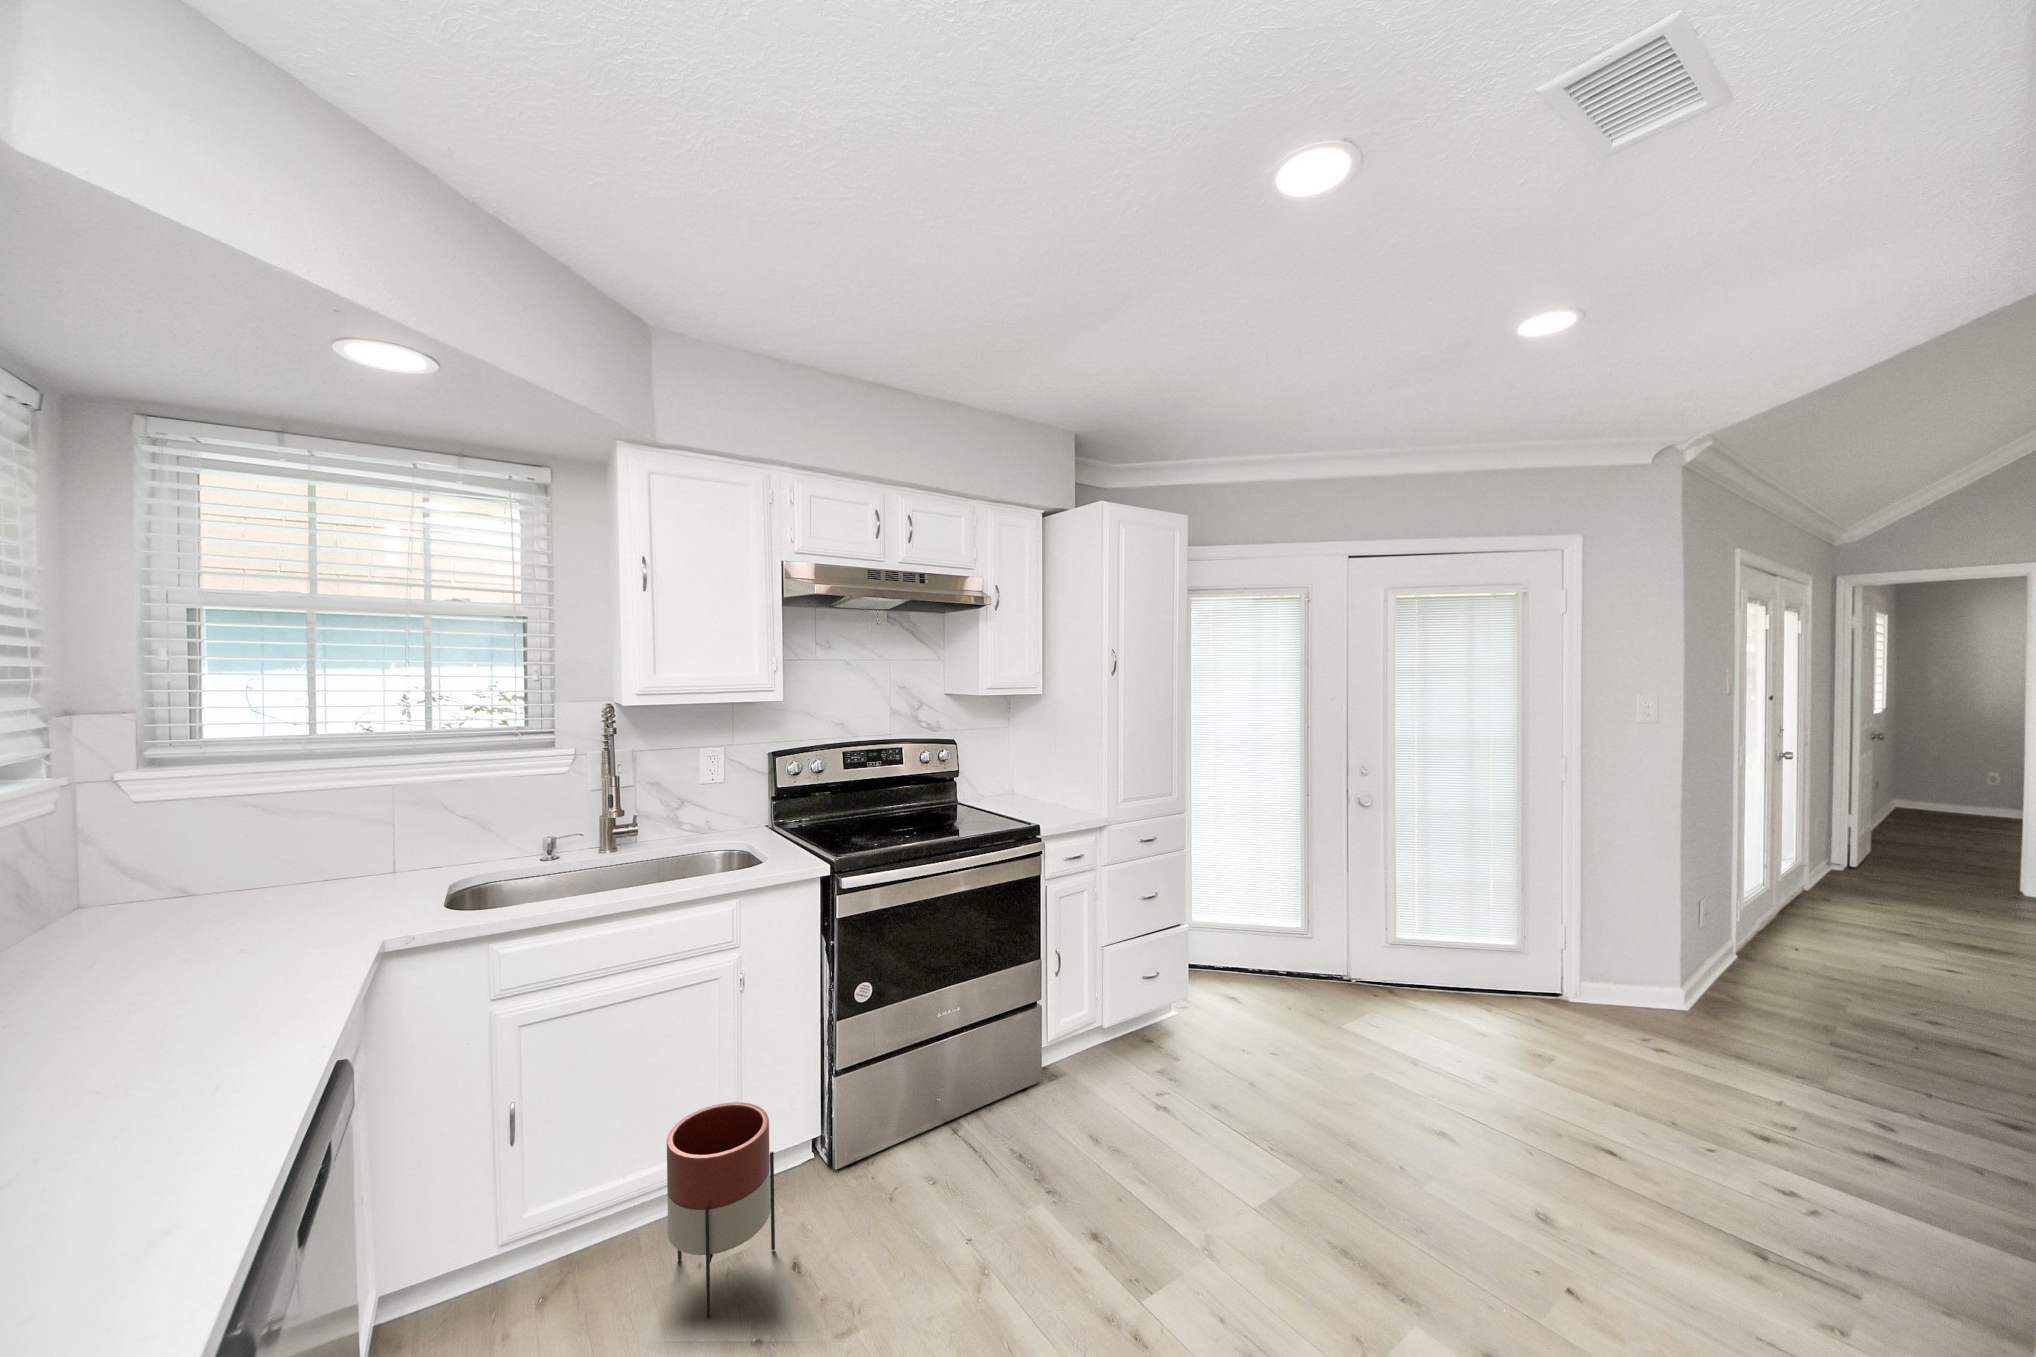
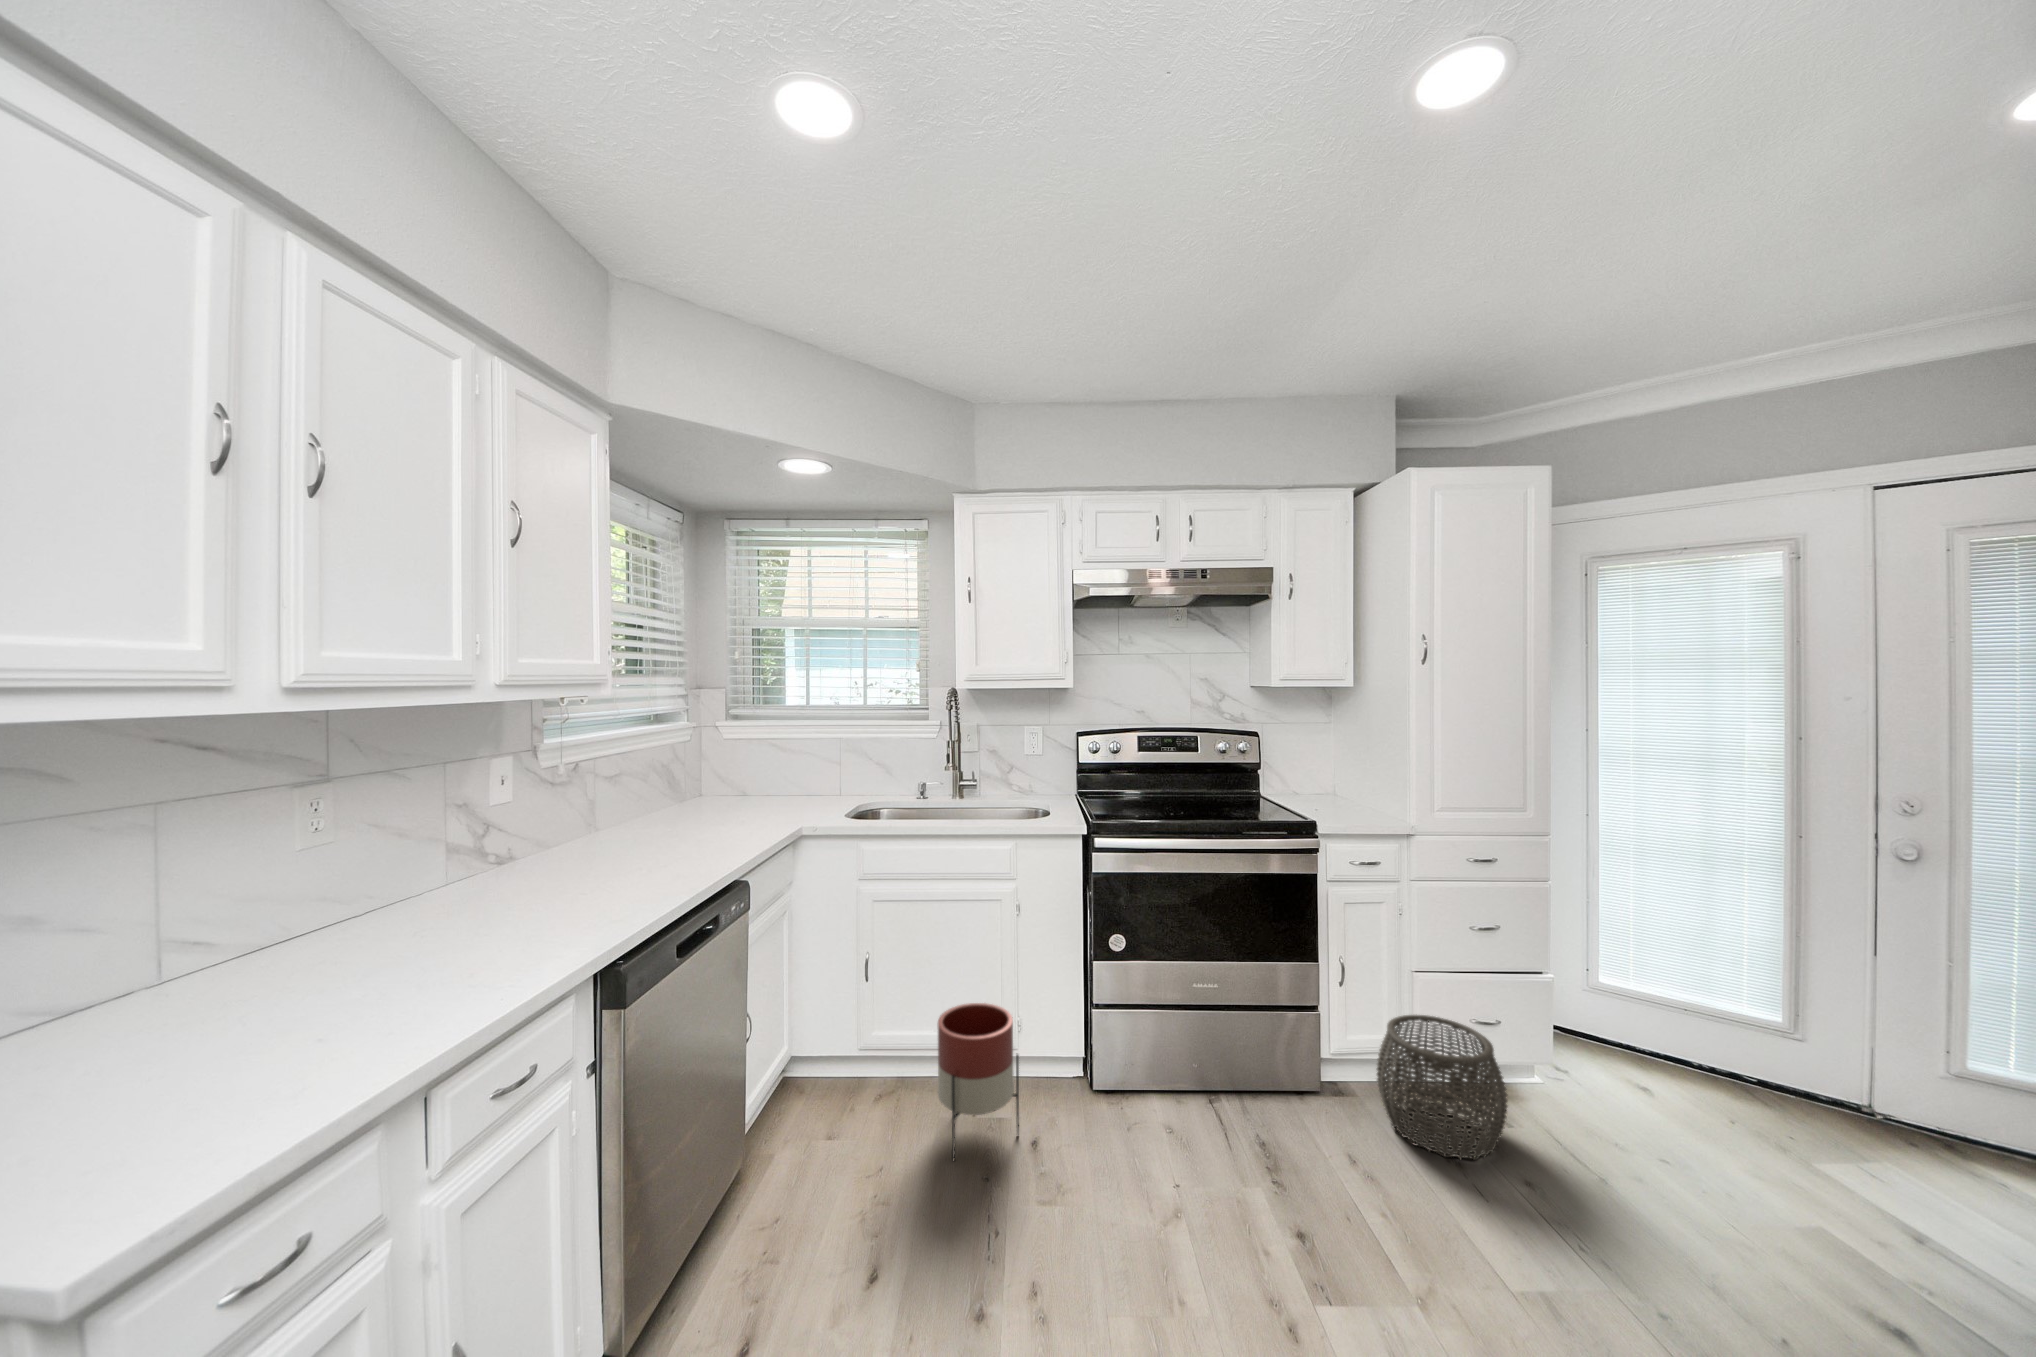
woven basket: none [1087,985,1188,1104] -> present [1377,1015,1508,1159]

